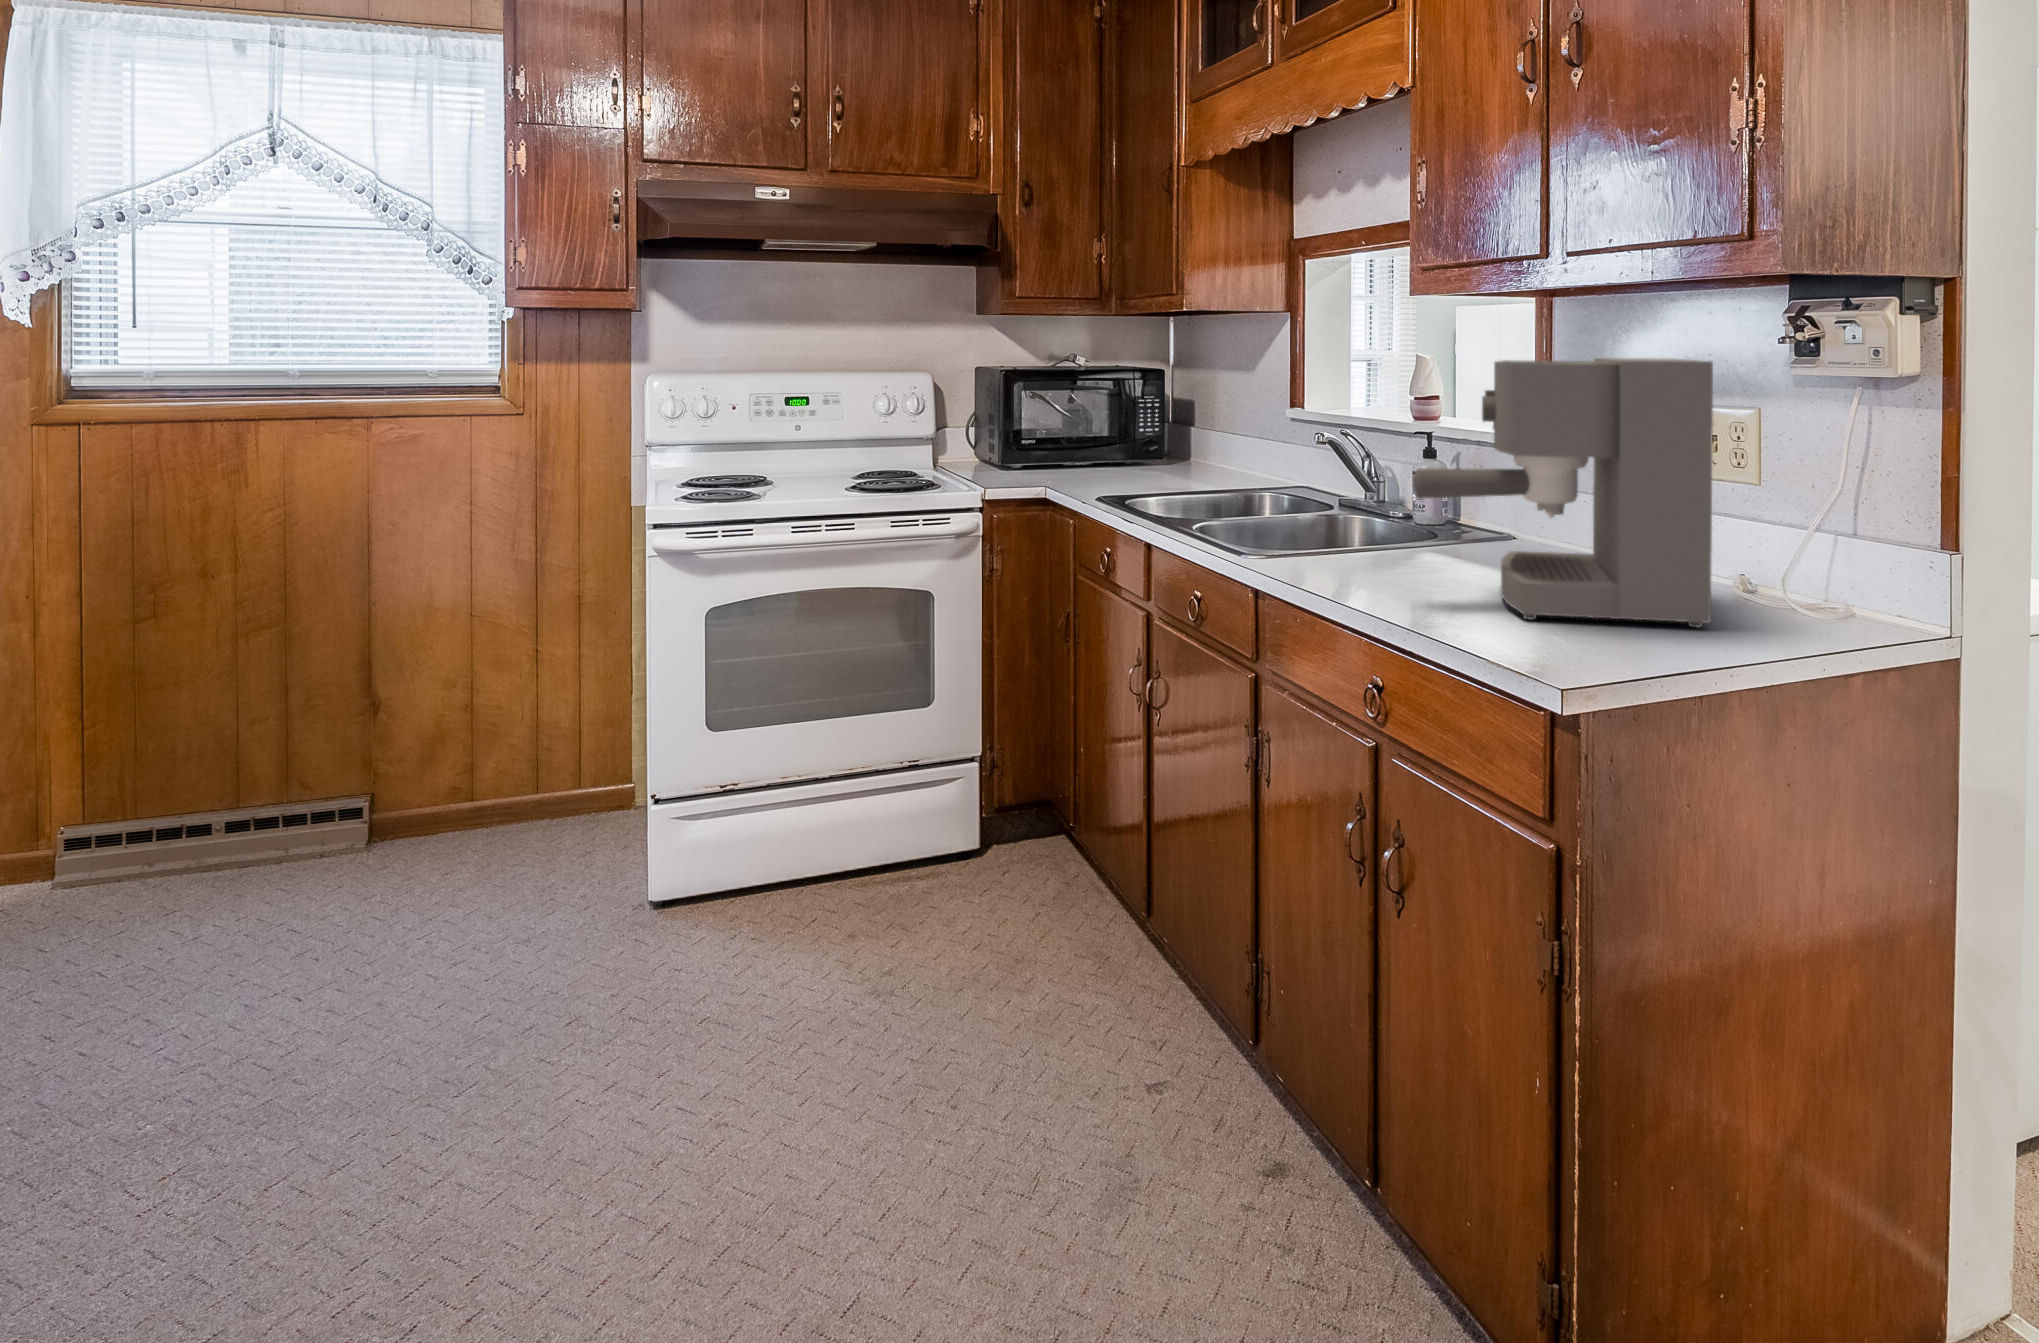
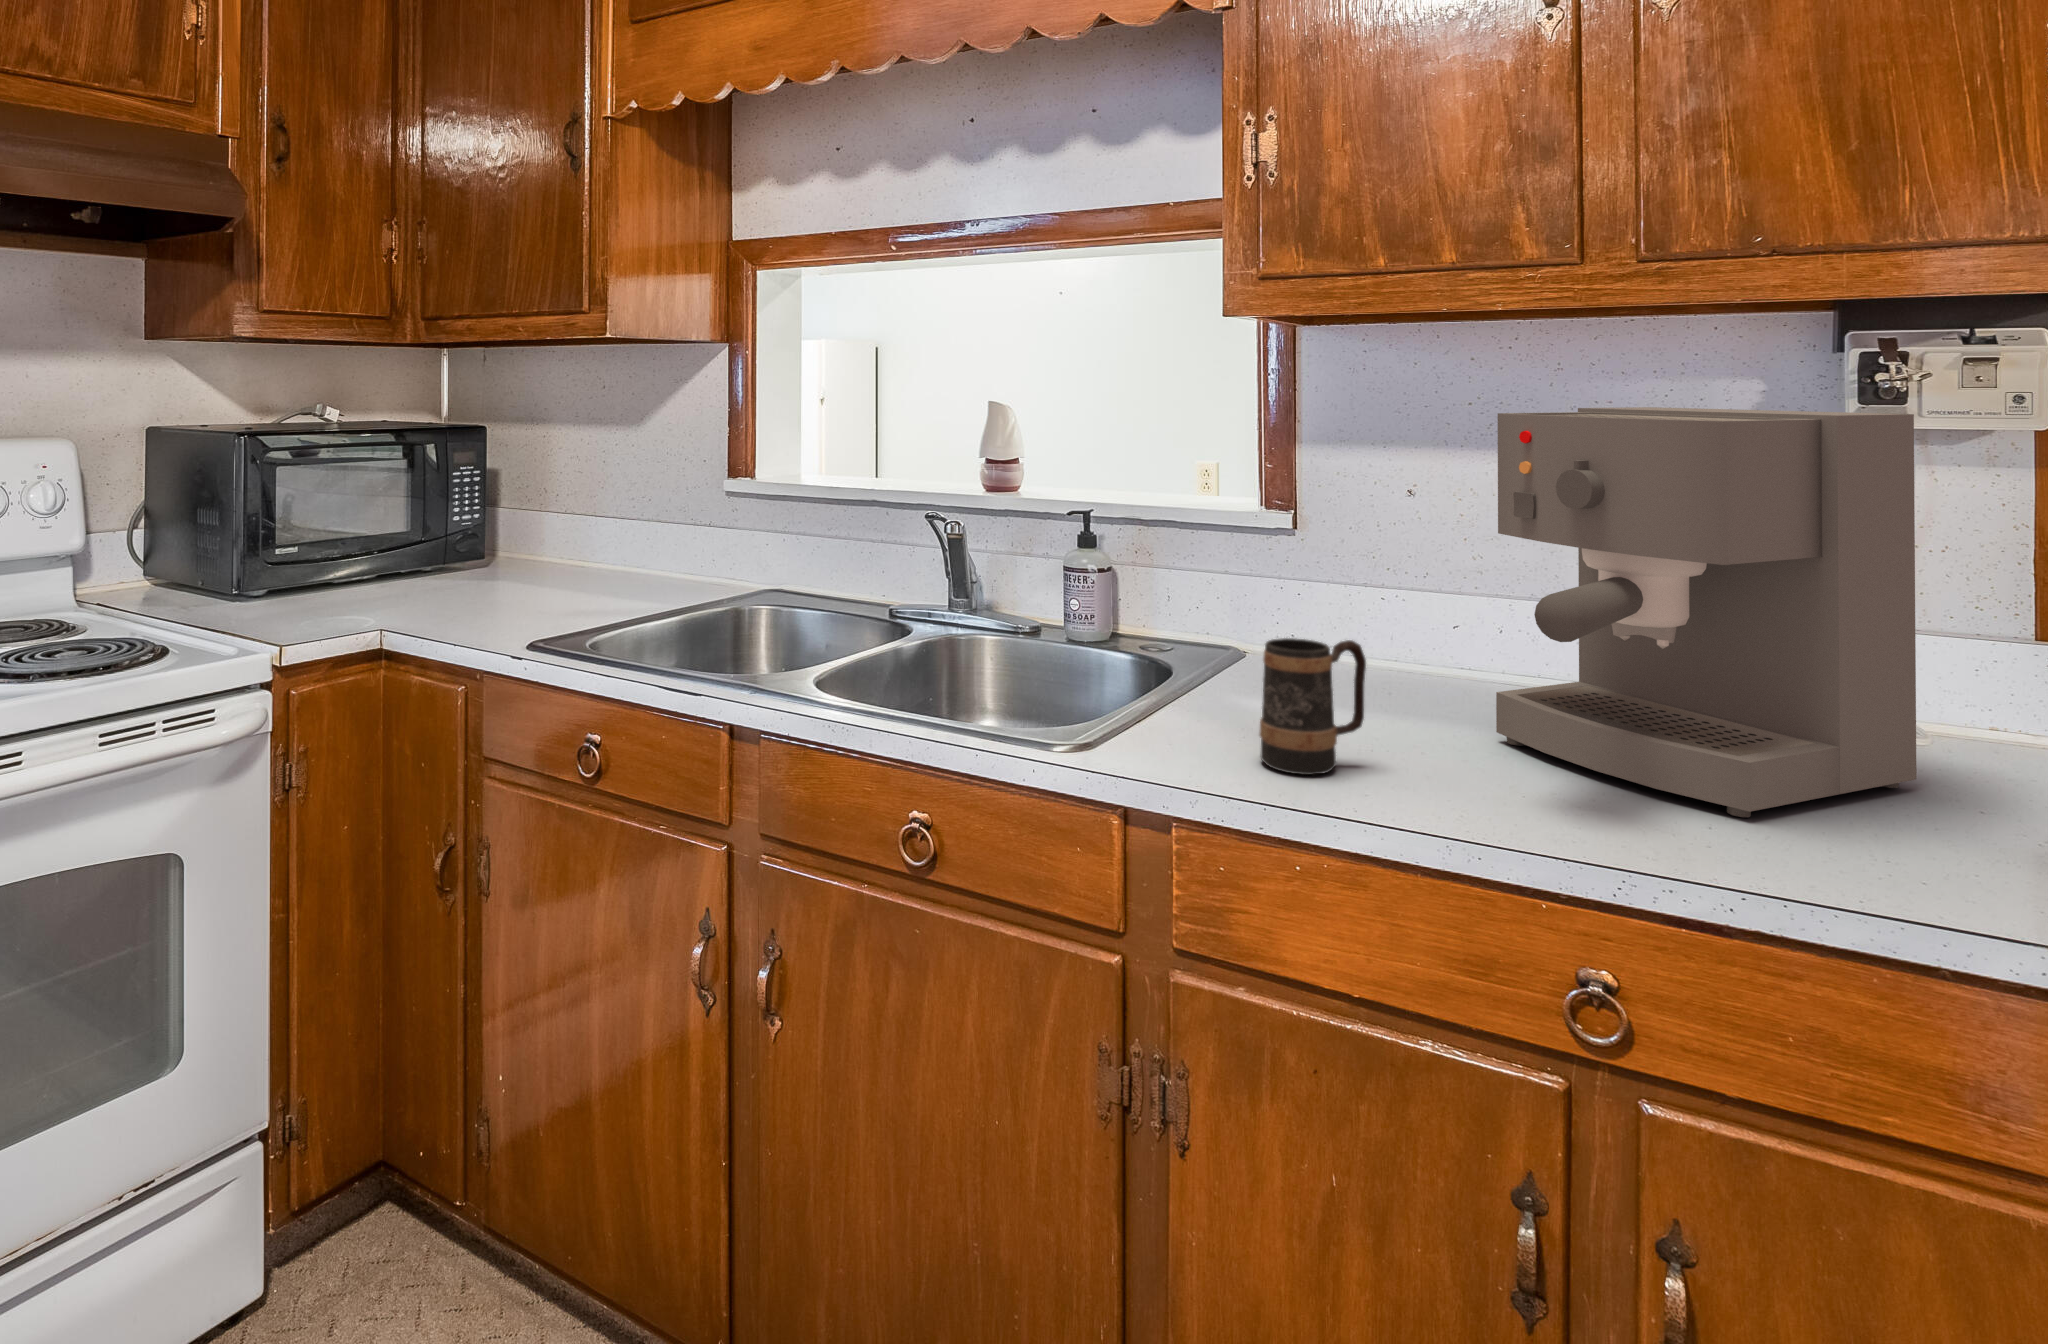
mug: none [1320,499,1384,578] -> present [1260,638,1366,775]

